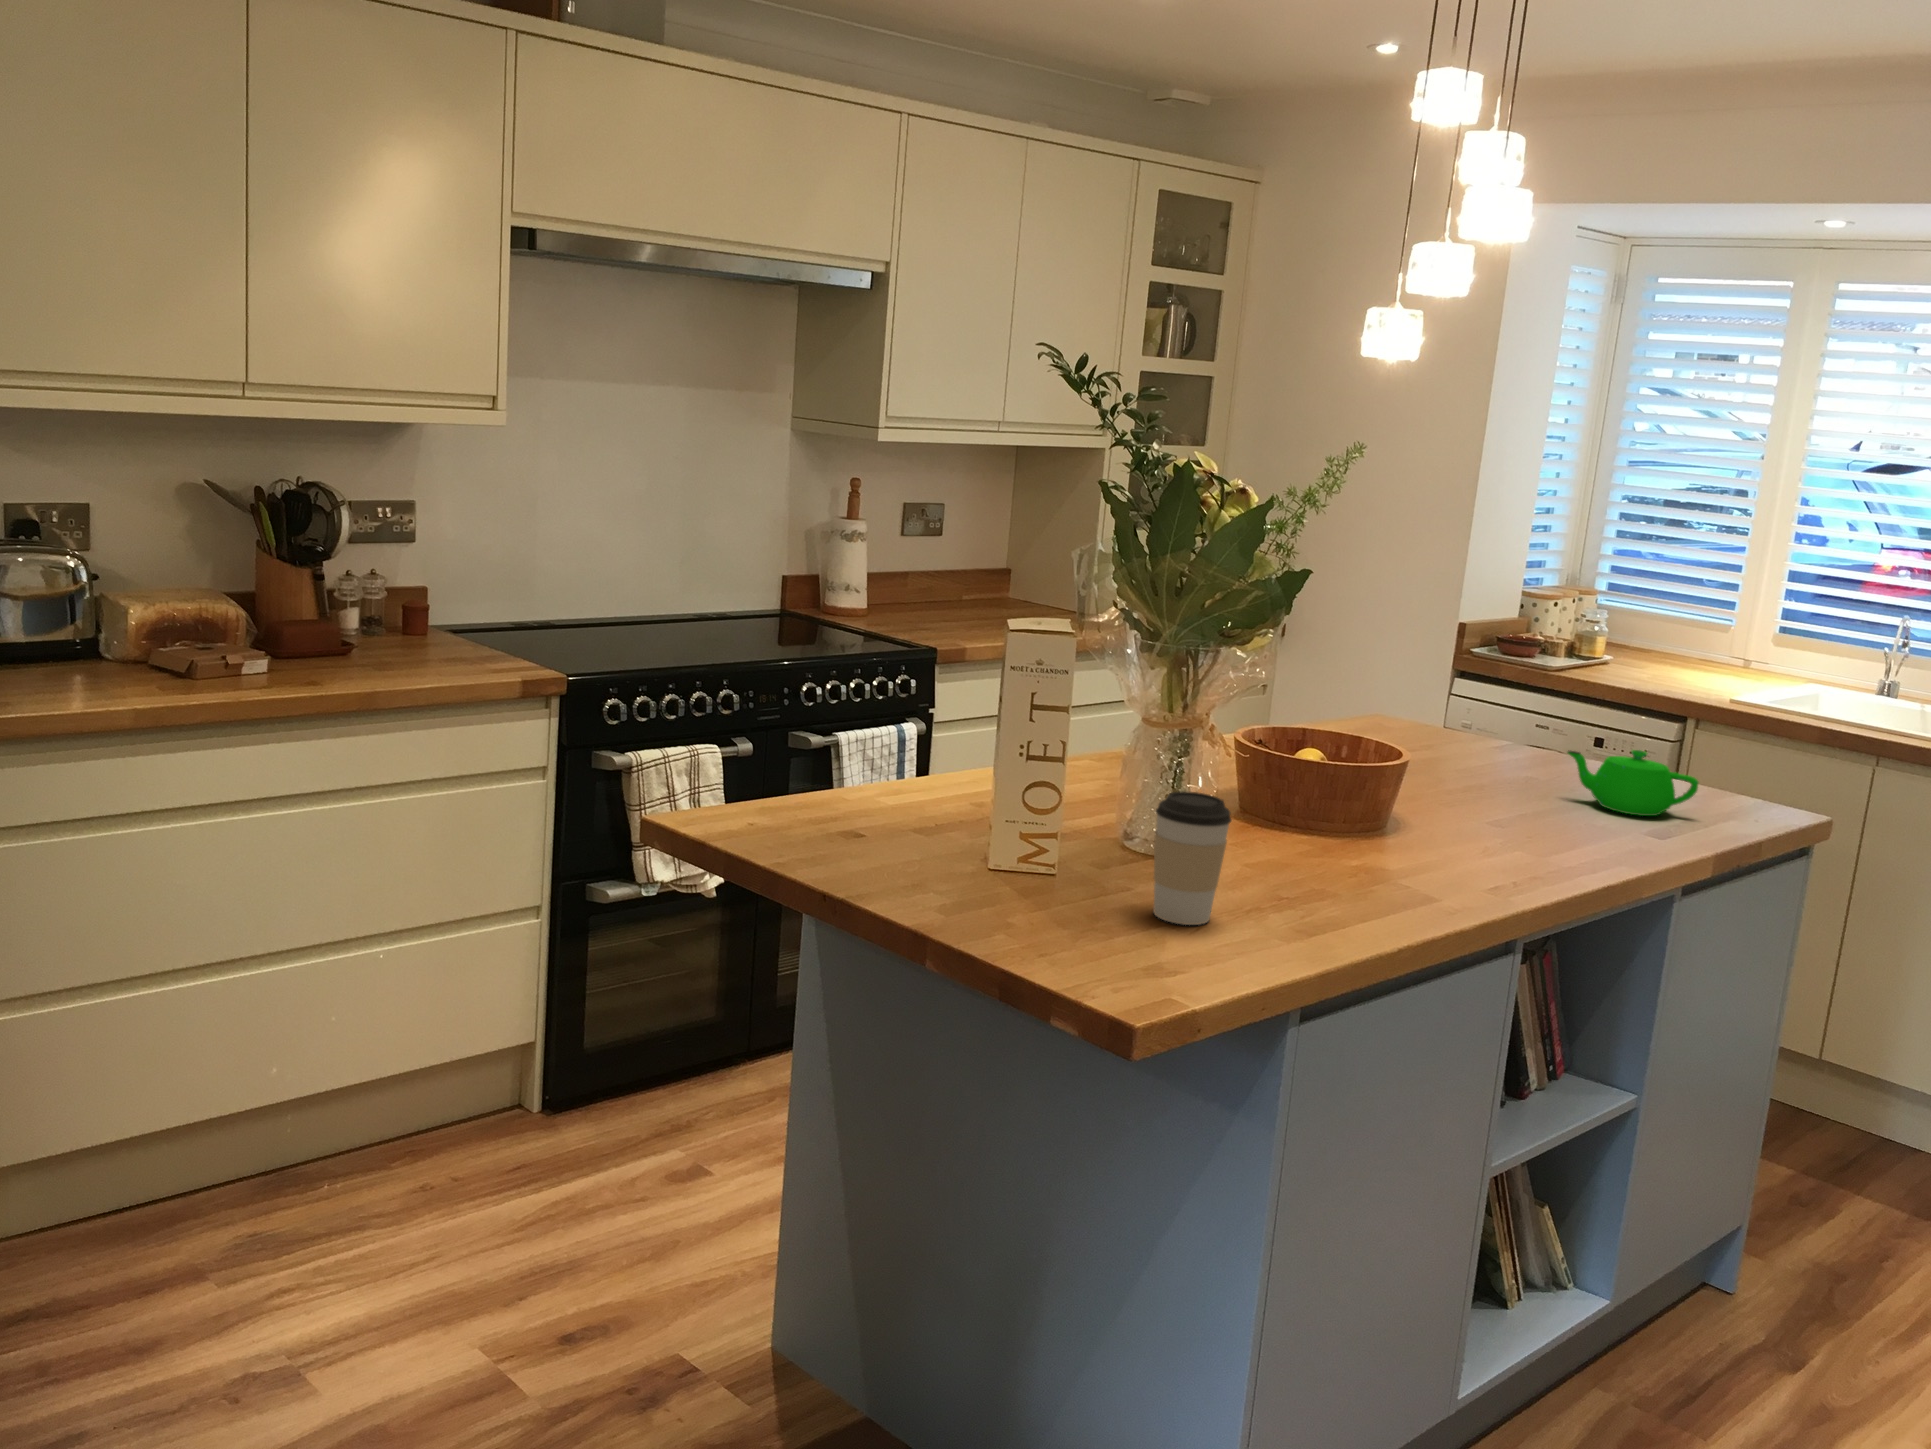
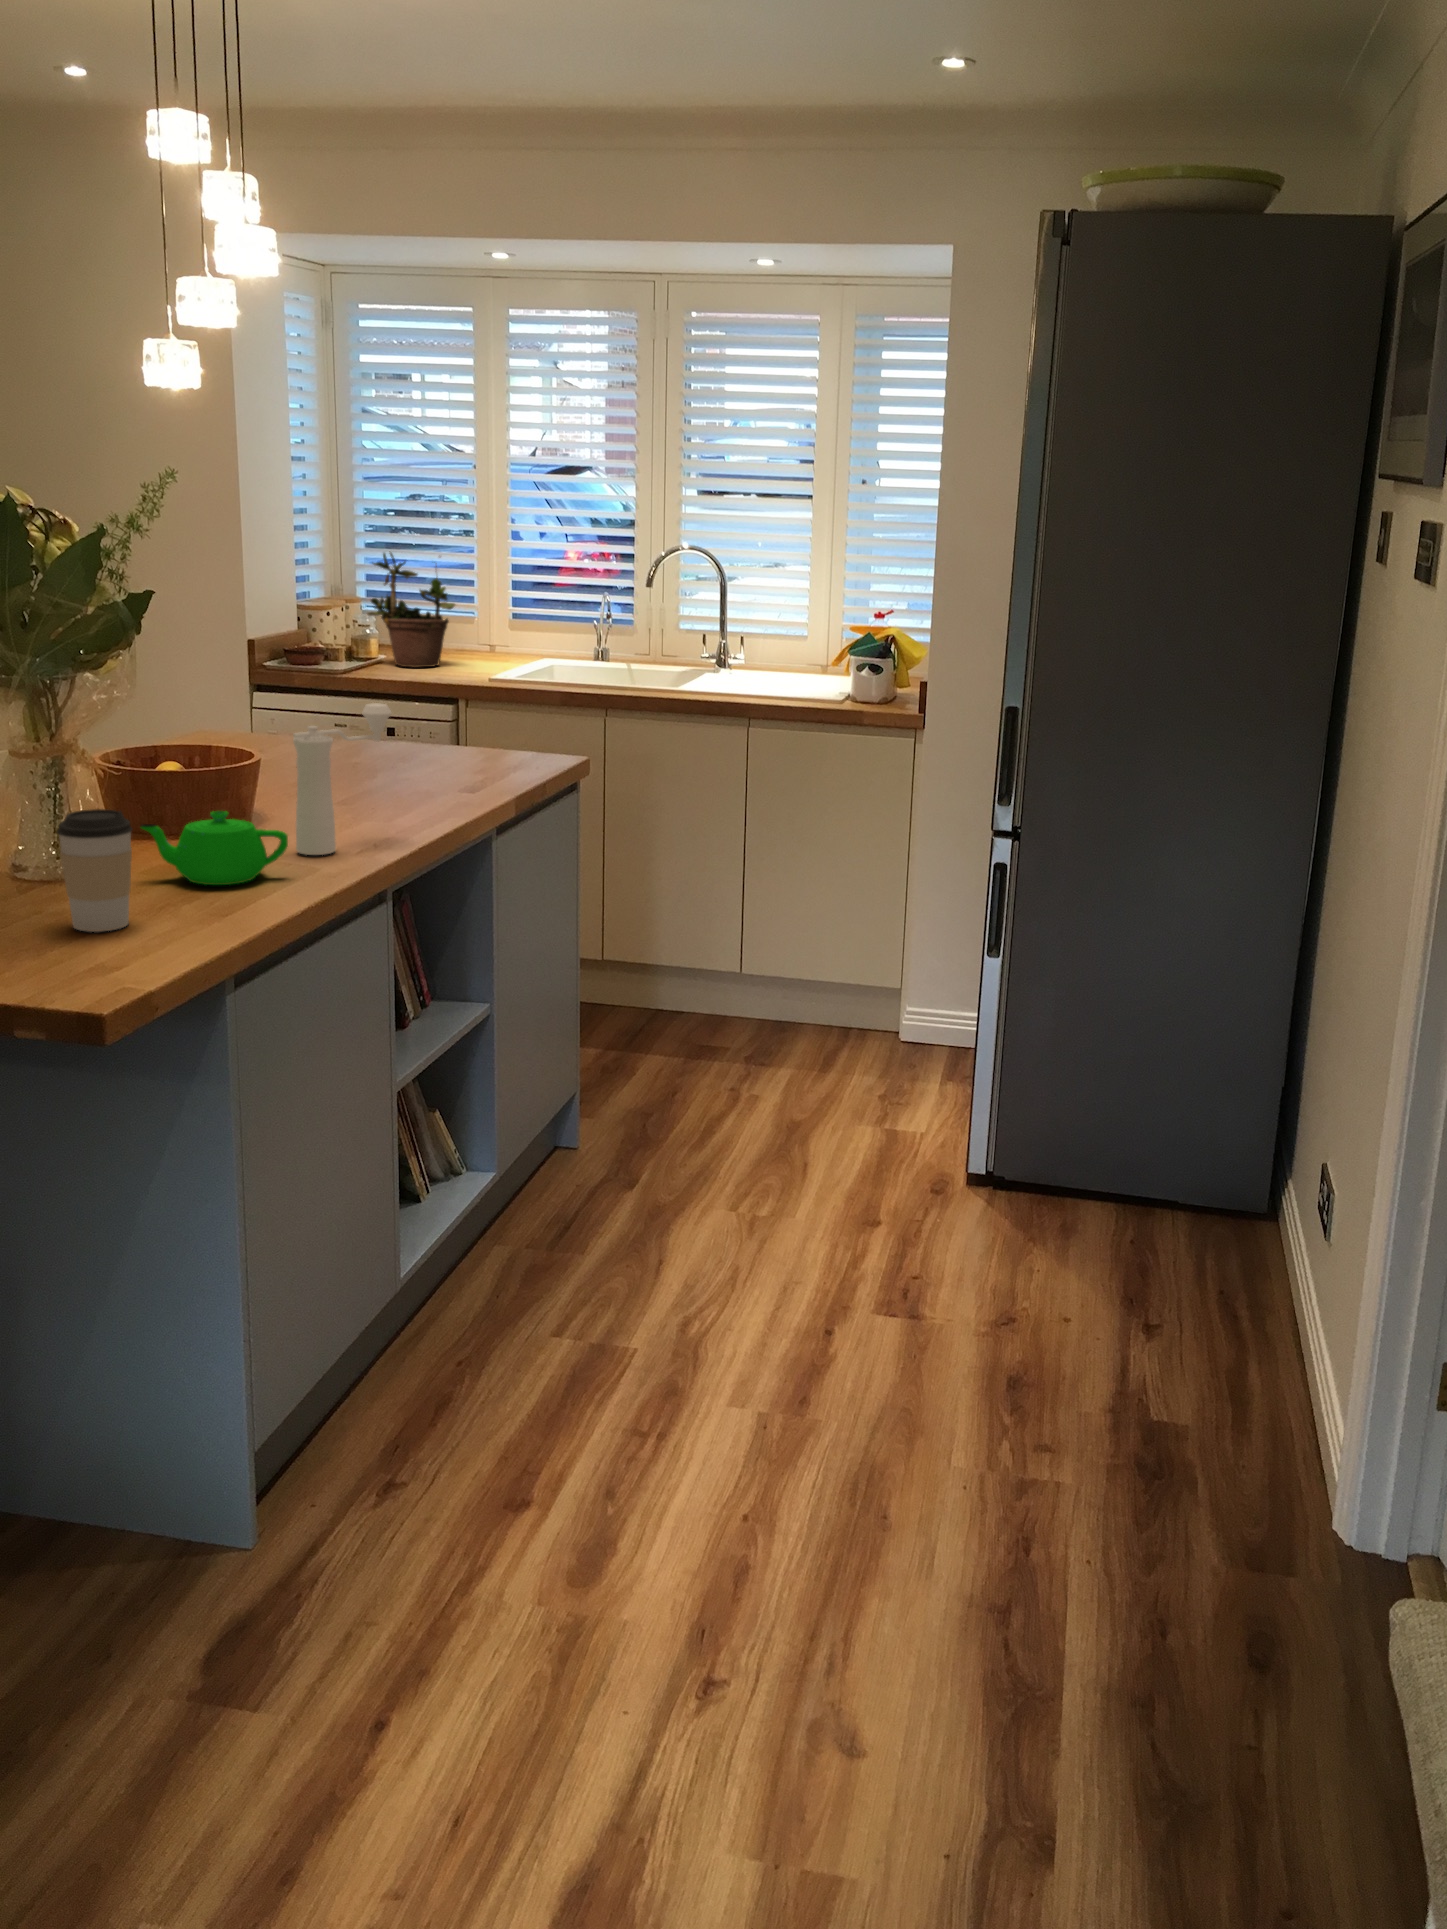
potted plant: none [1598,534,1706,676] -> present [368,552,455,667]
pepper mill: none [1422,720,1566,884] -> present [293,703,391,855]
teapot: present [1568,750,1699,816] -> present [140,811,288,885]

